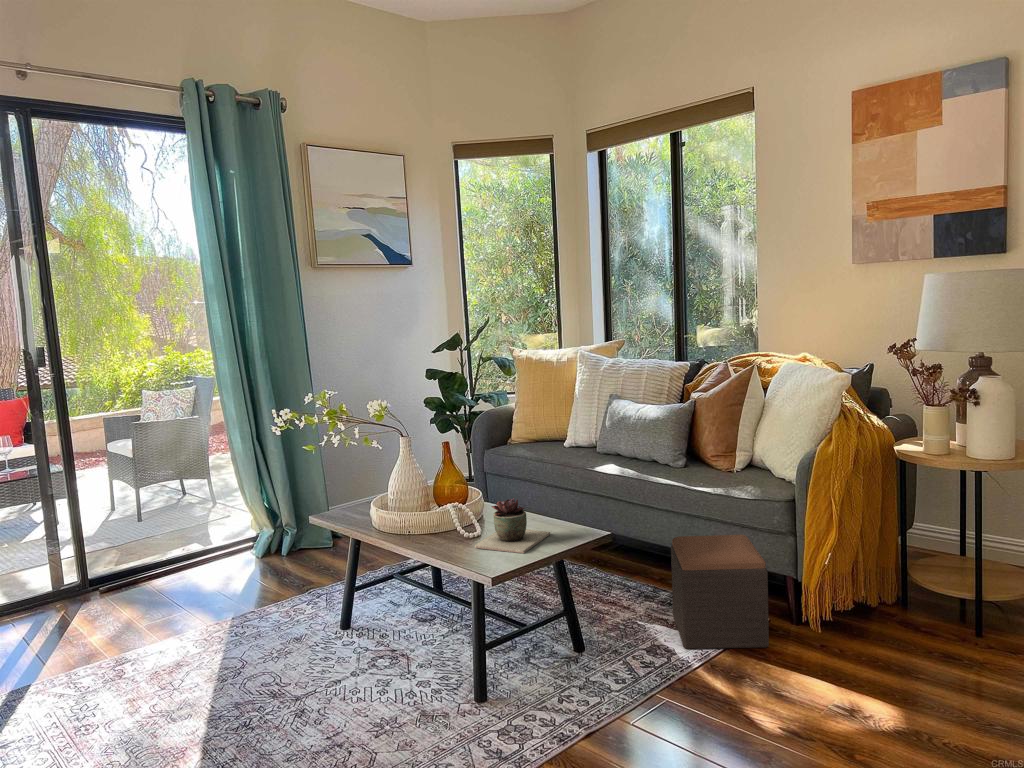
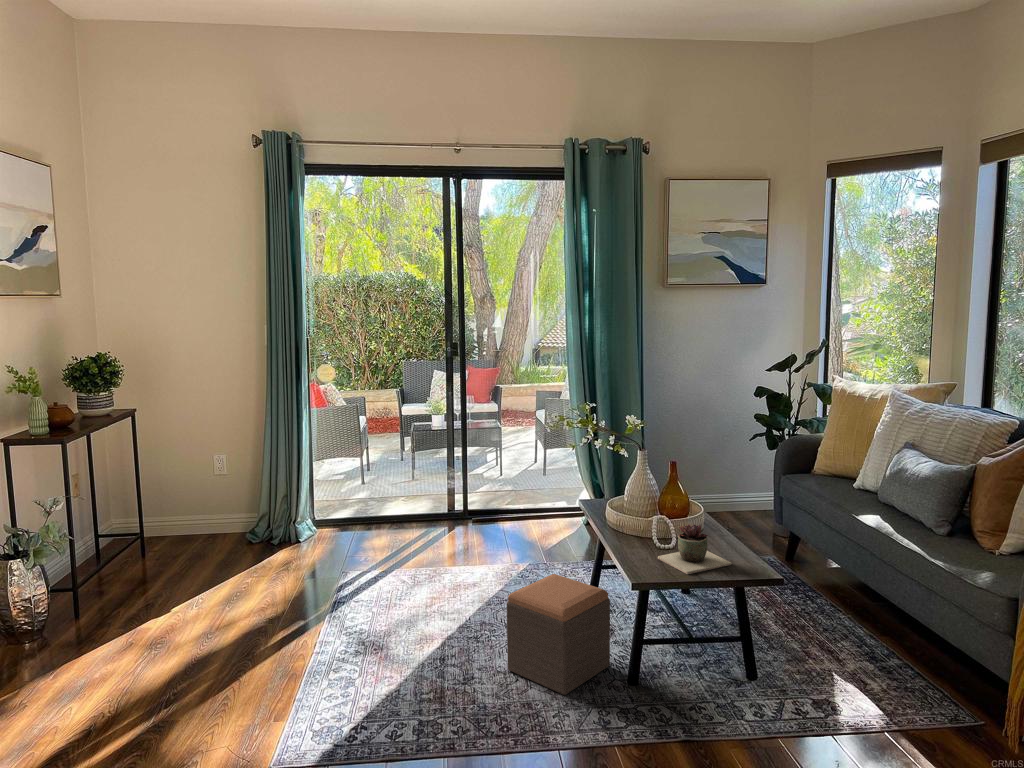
footstool: present [671,535,769,649] -> present [507,574,610,695]

